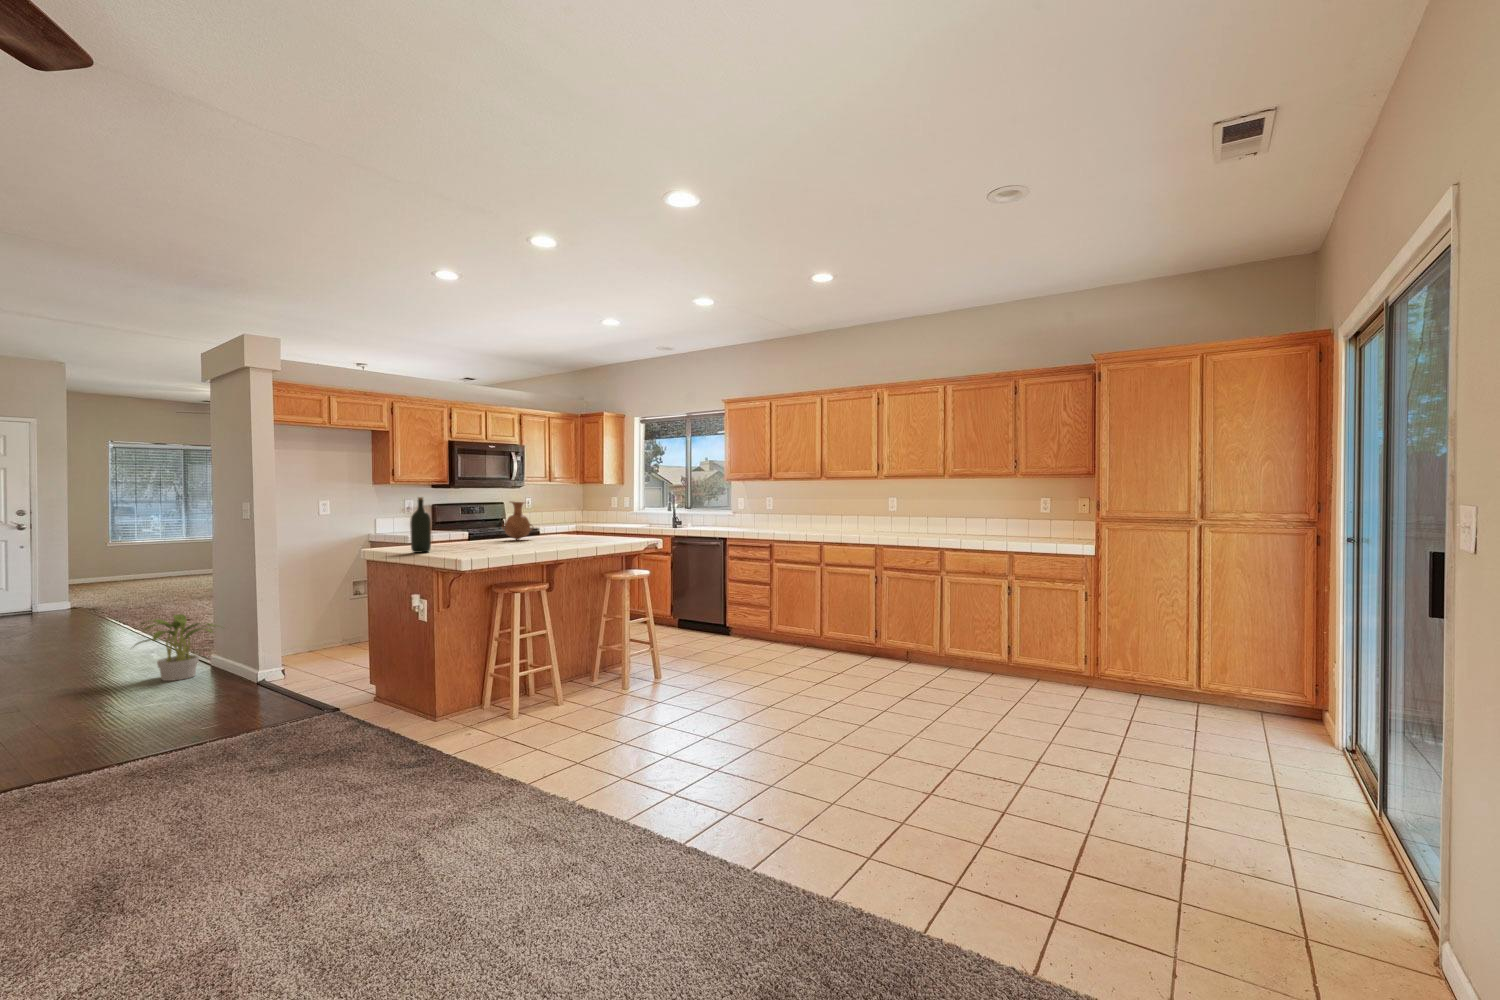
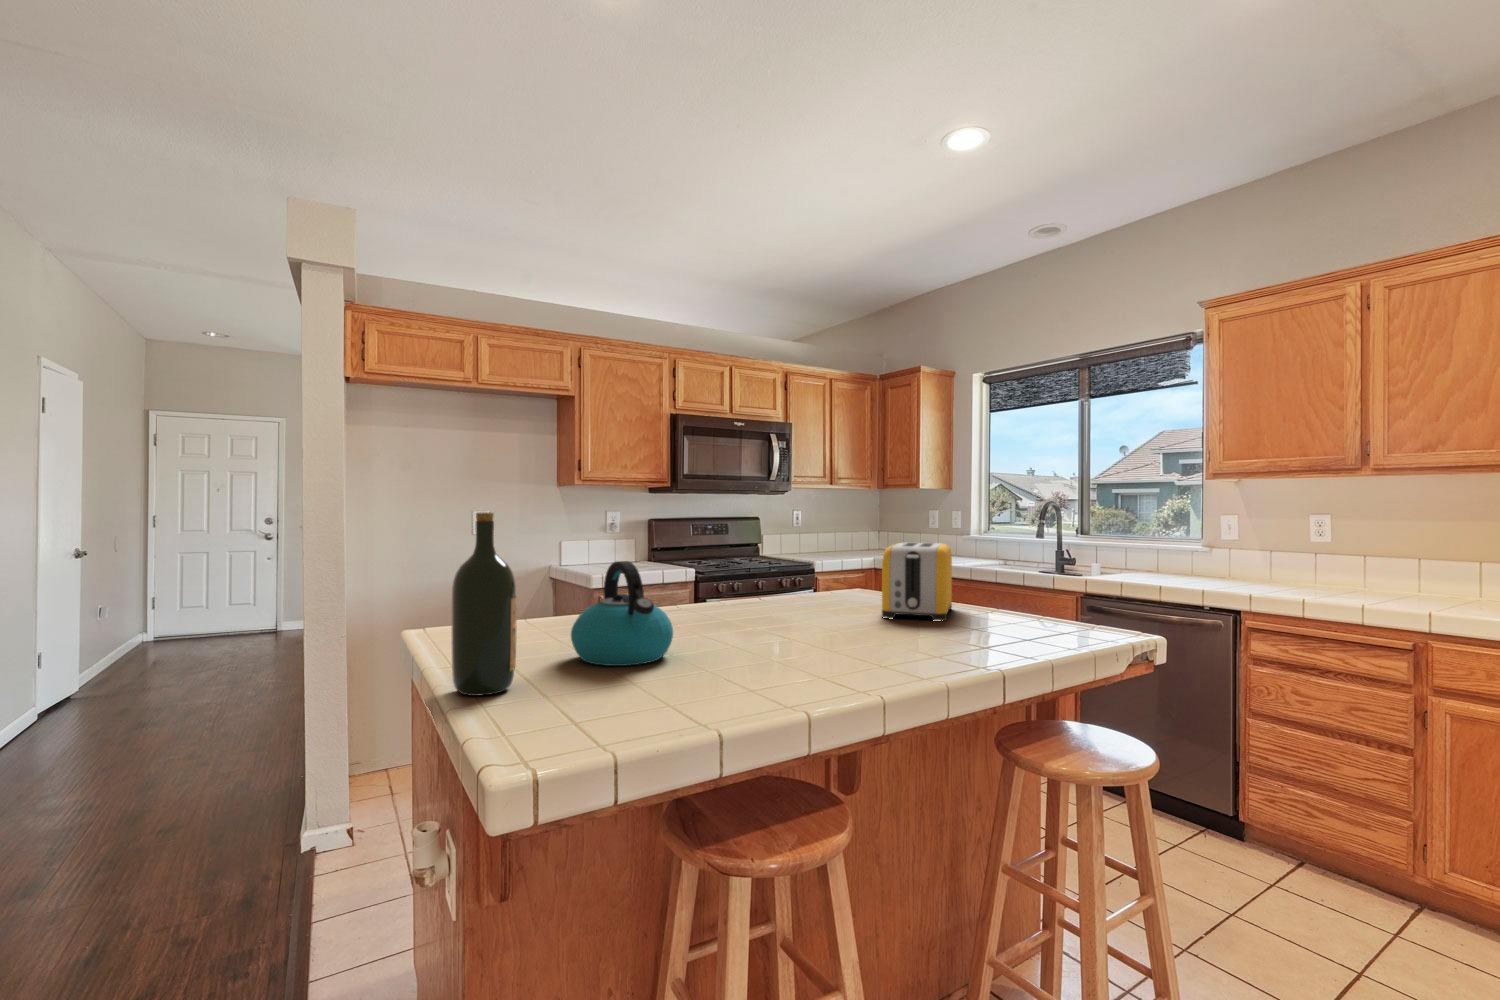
vase: present [503,501,532,540] -> none [747,521,815,610]
toaster: none [561,510,594,540] -> present [882,543,952,621]
kettle: none [440,514,478,549] -> present [571,561,673,666]
potted plant: present [134,614,215,681] -> none [122,706,285,836]

